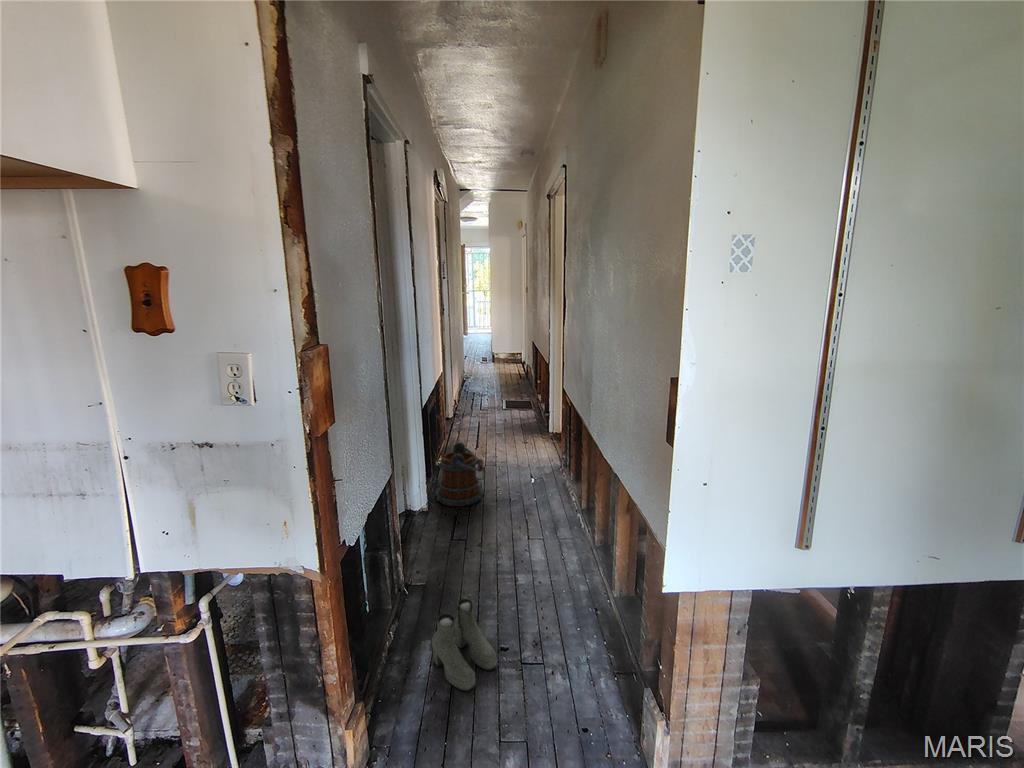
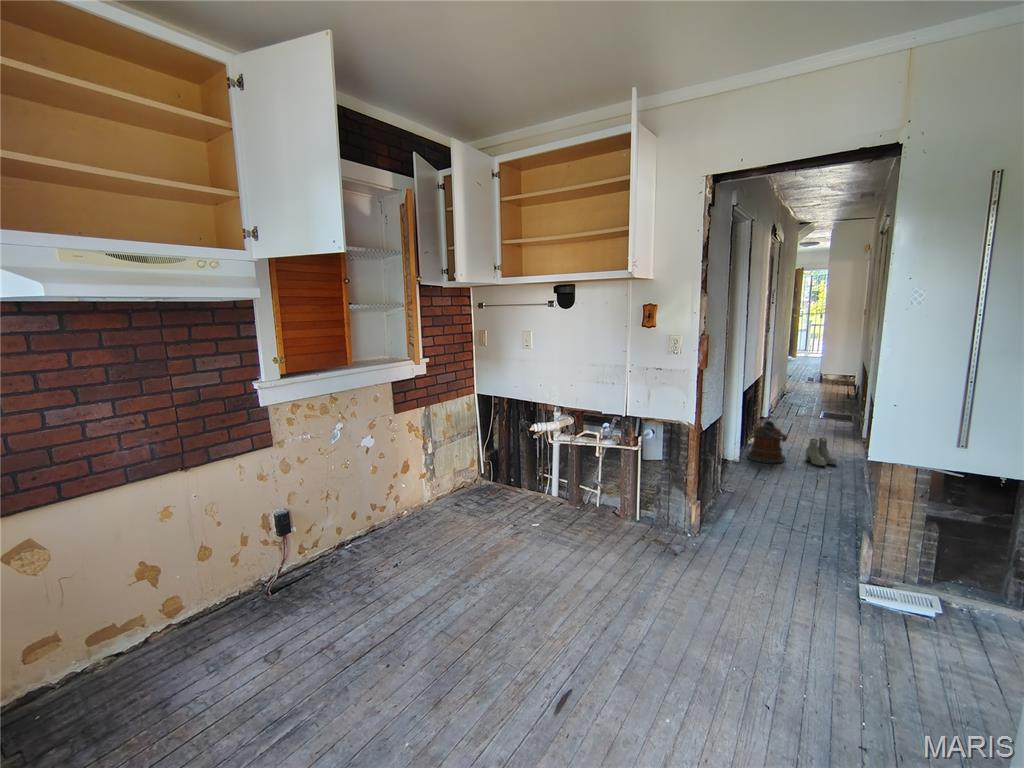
boots: present [432,599,497,691] -> present [805,438,837,466]

